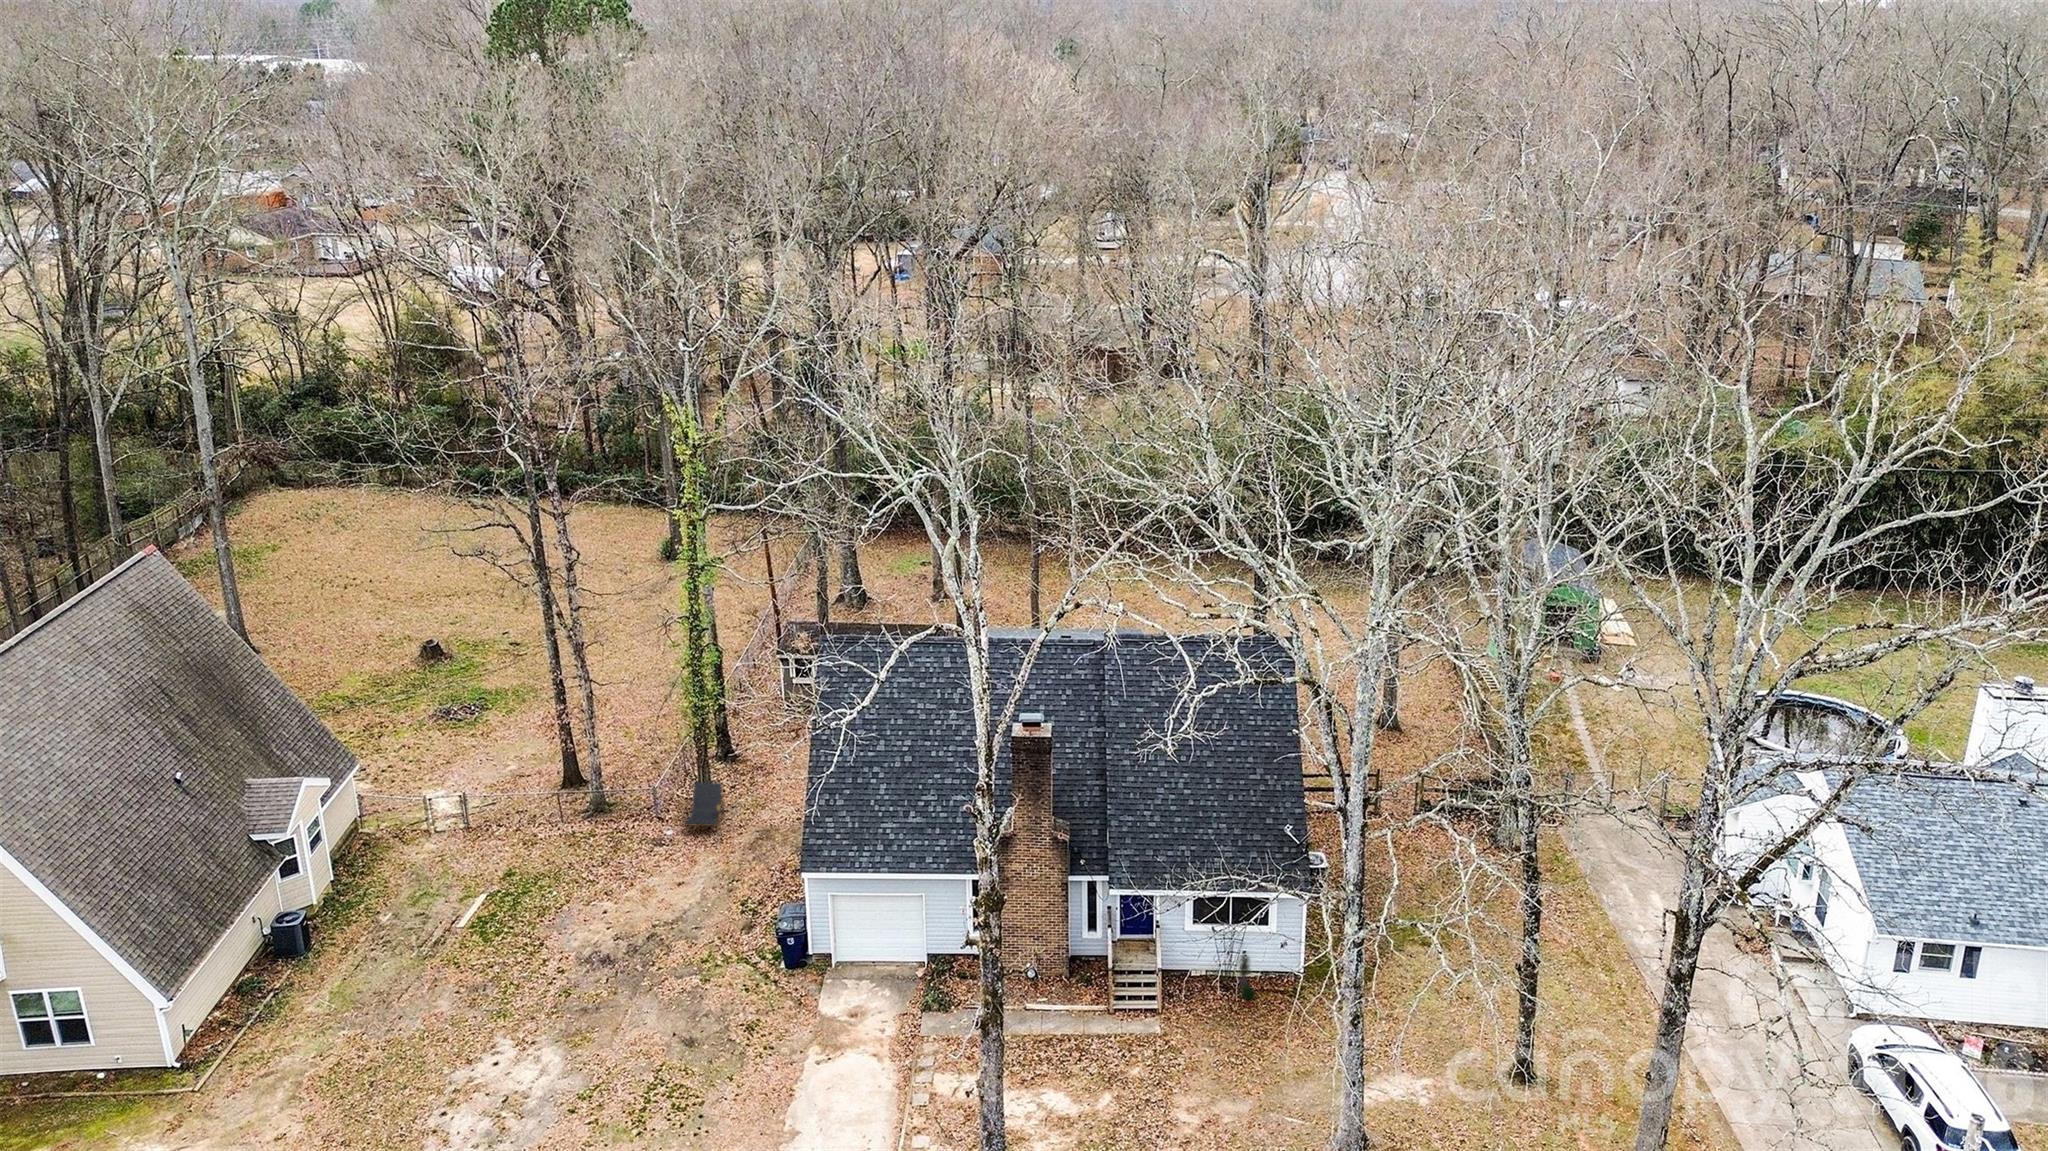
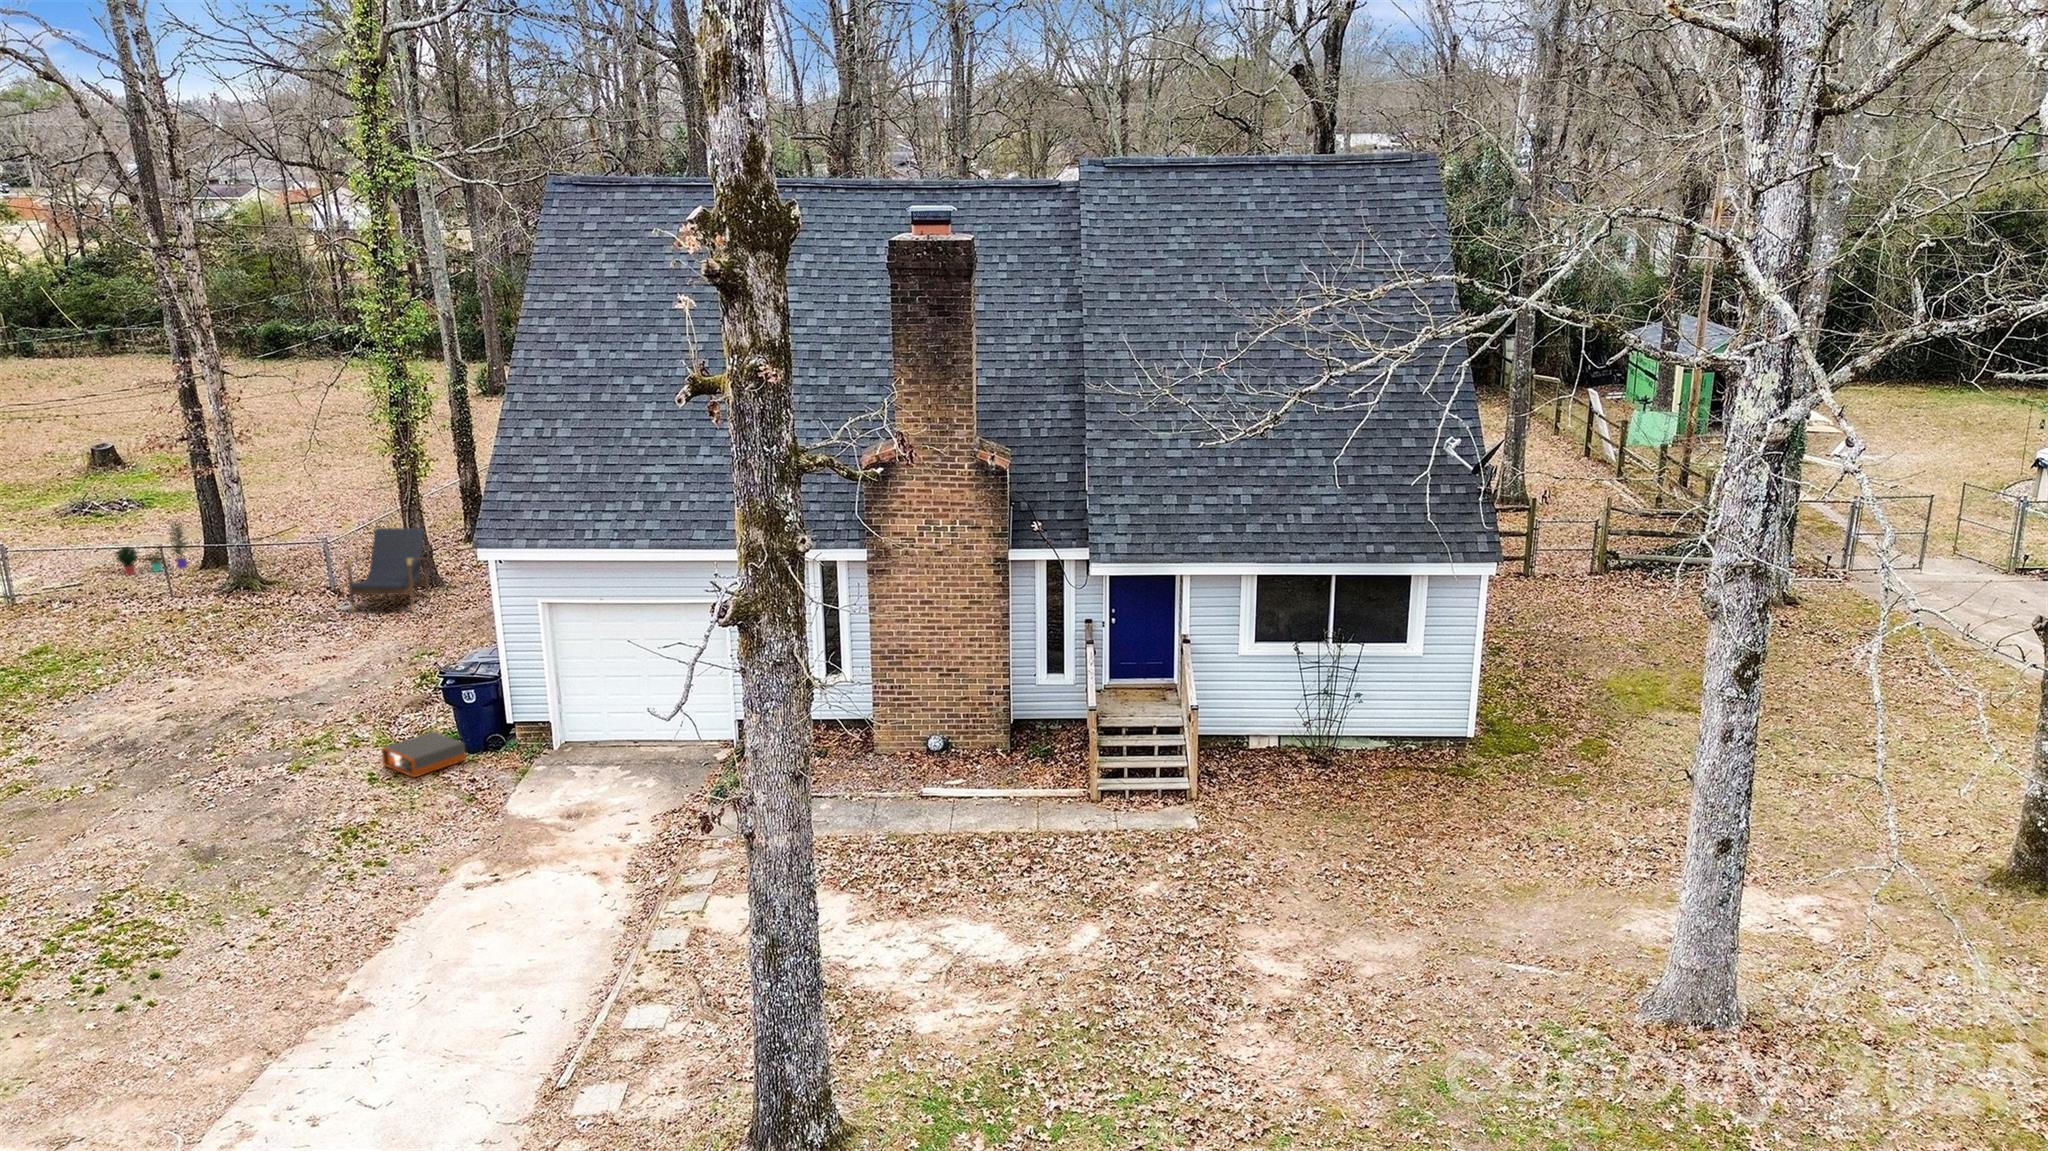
storage box: none [750,952,790,983] -> present [382,732,466,778]
potted plant: present [1239,953,1255,1007] -> present [116,519,188,575]

